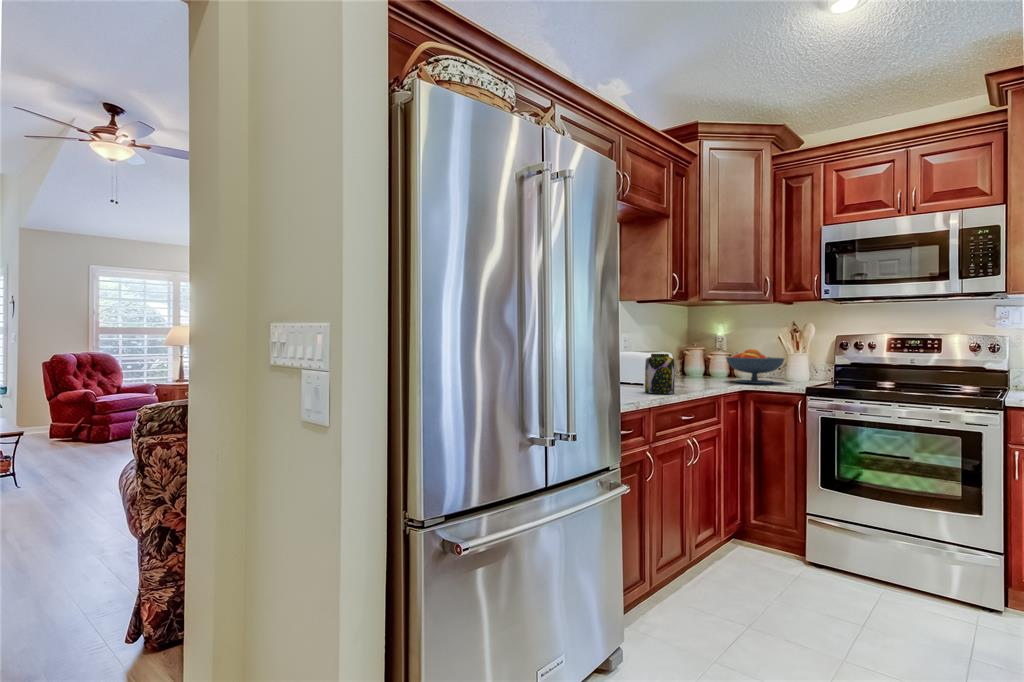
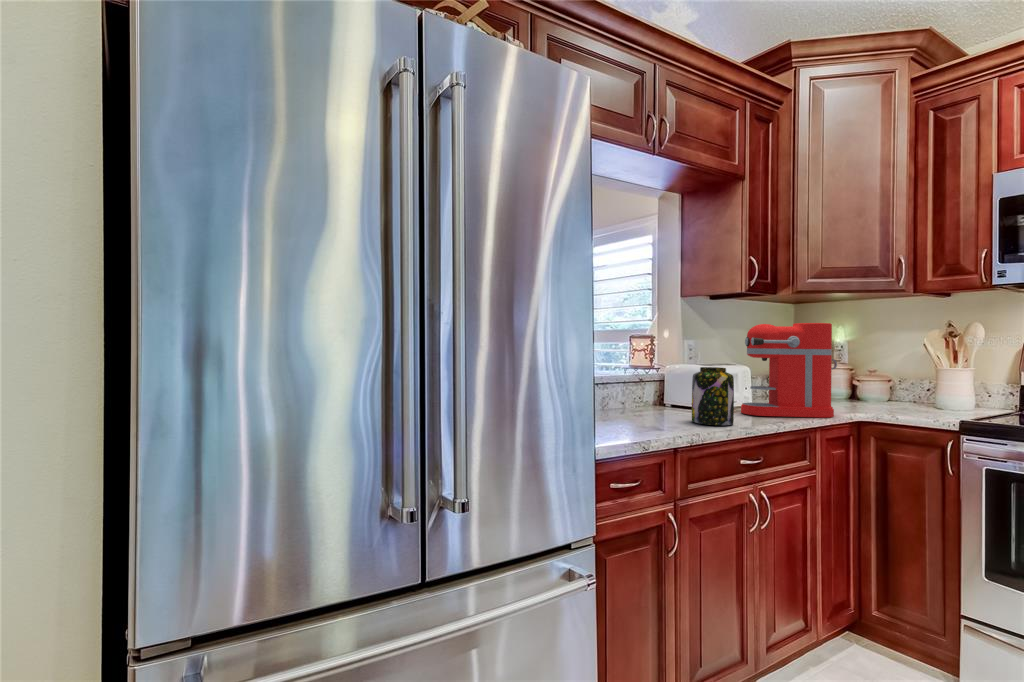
coffee maker: none [670,323,732,388] -> present [741,323,837,418]
fruit bowl: present [726,349,784,384] -> none [835,360,929,412]

